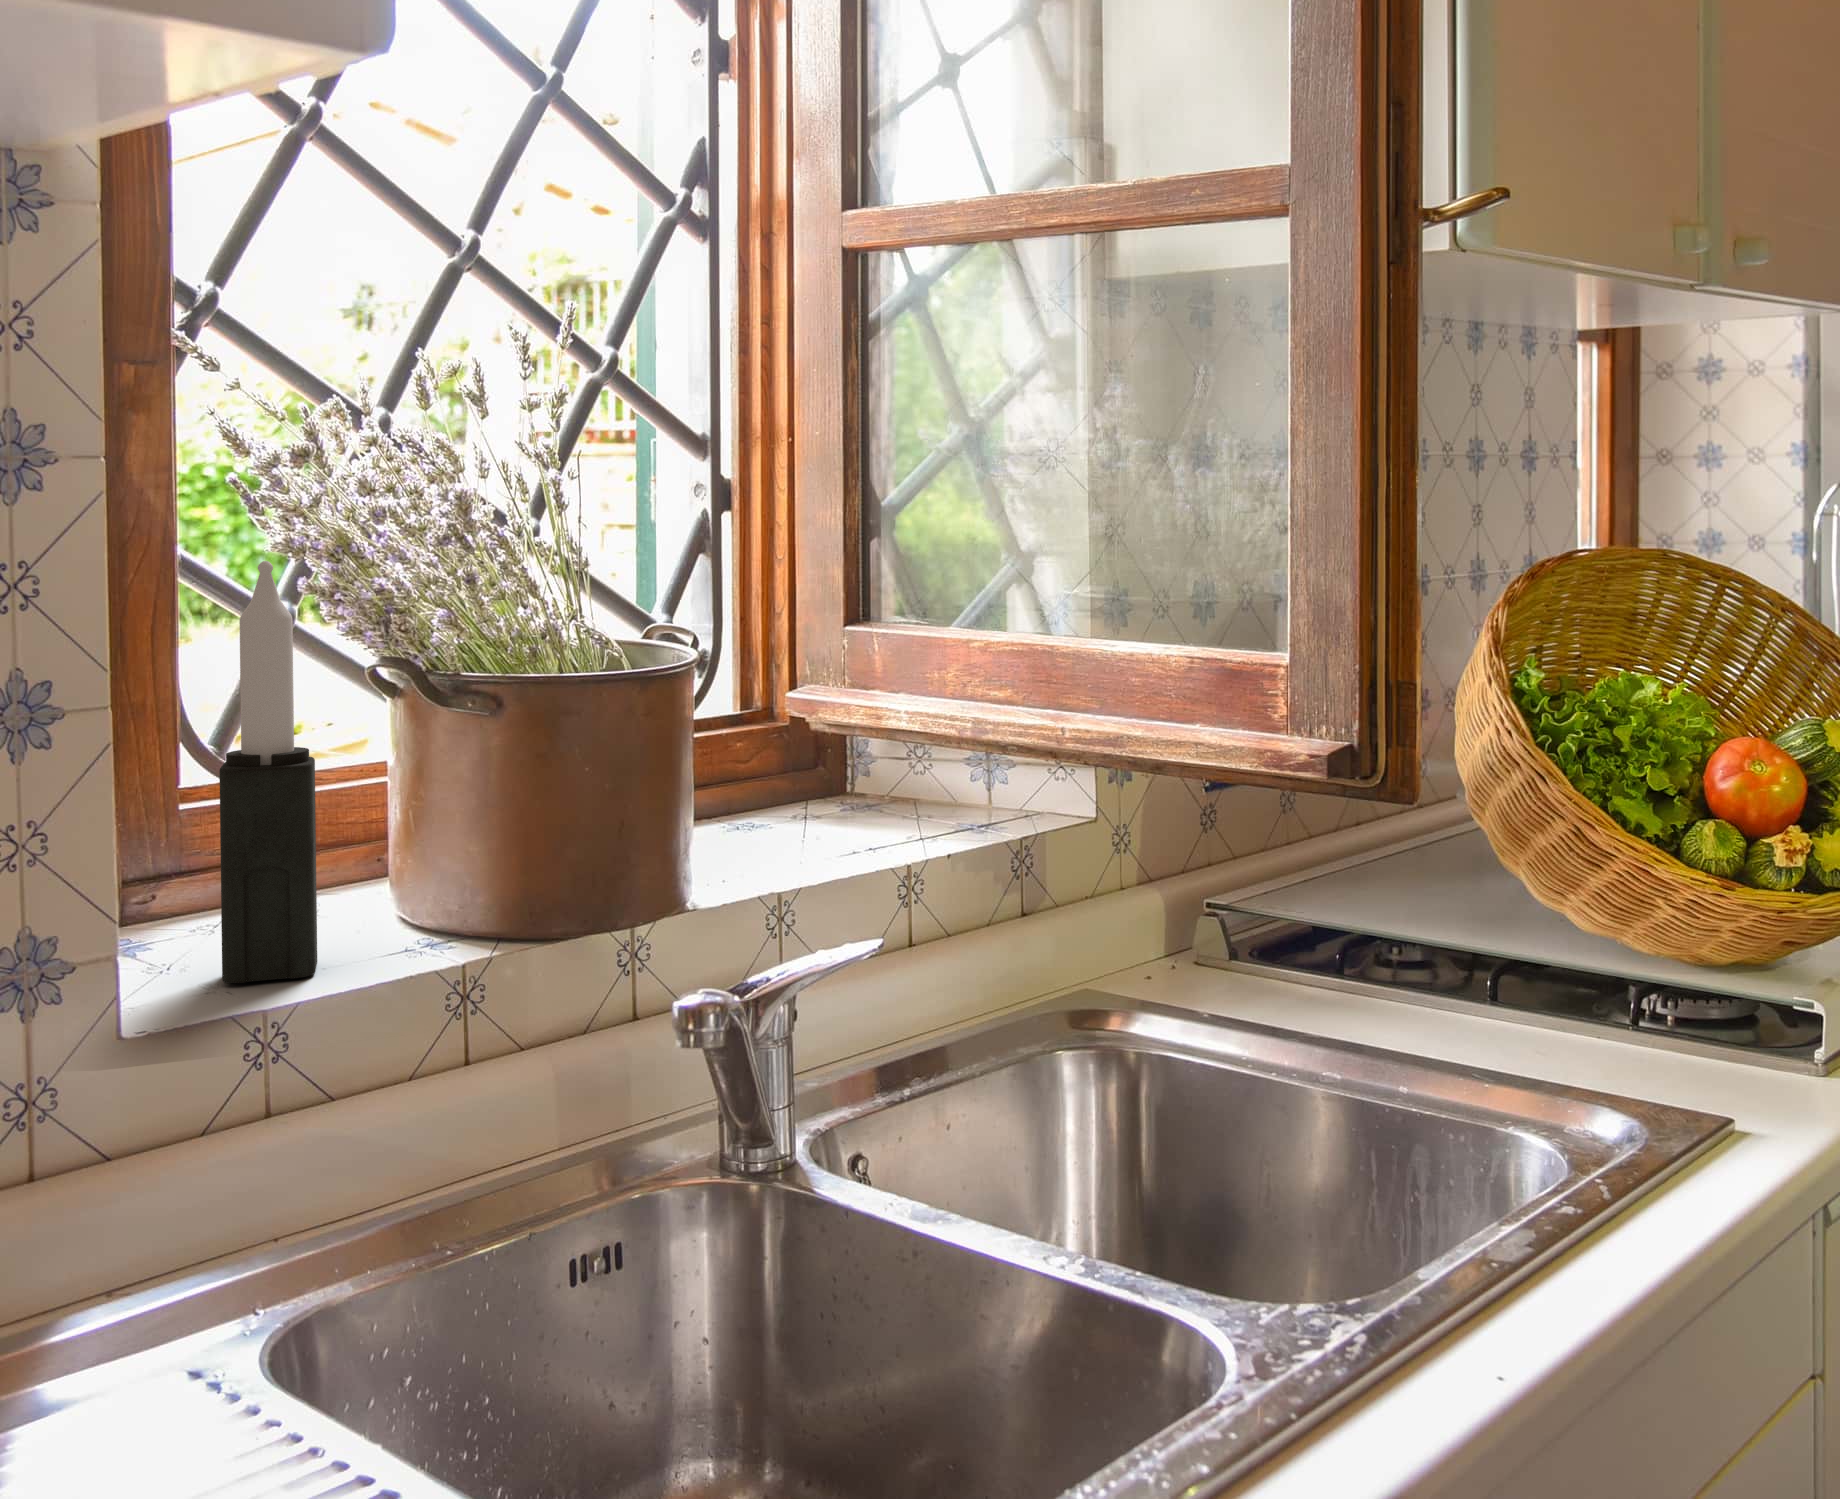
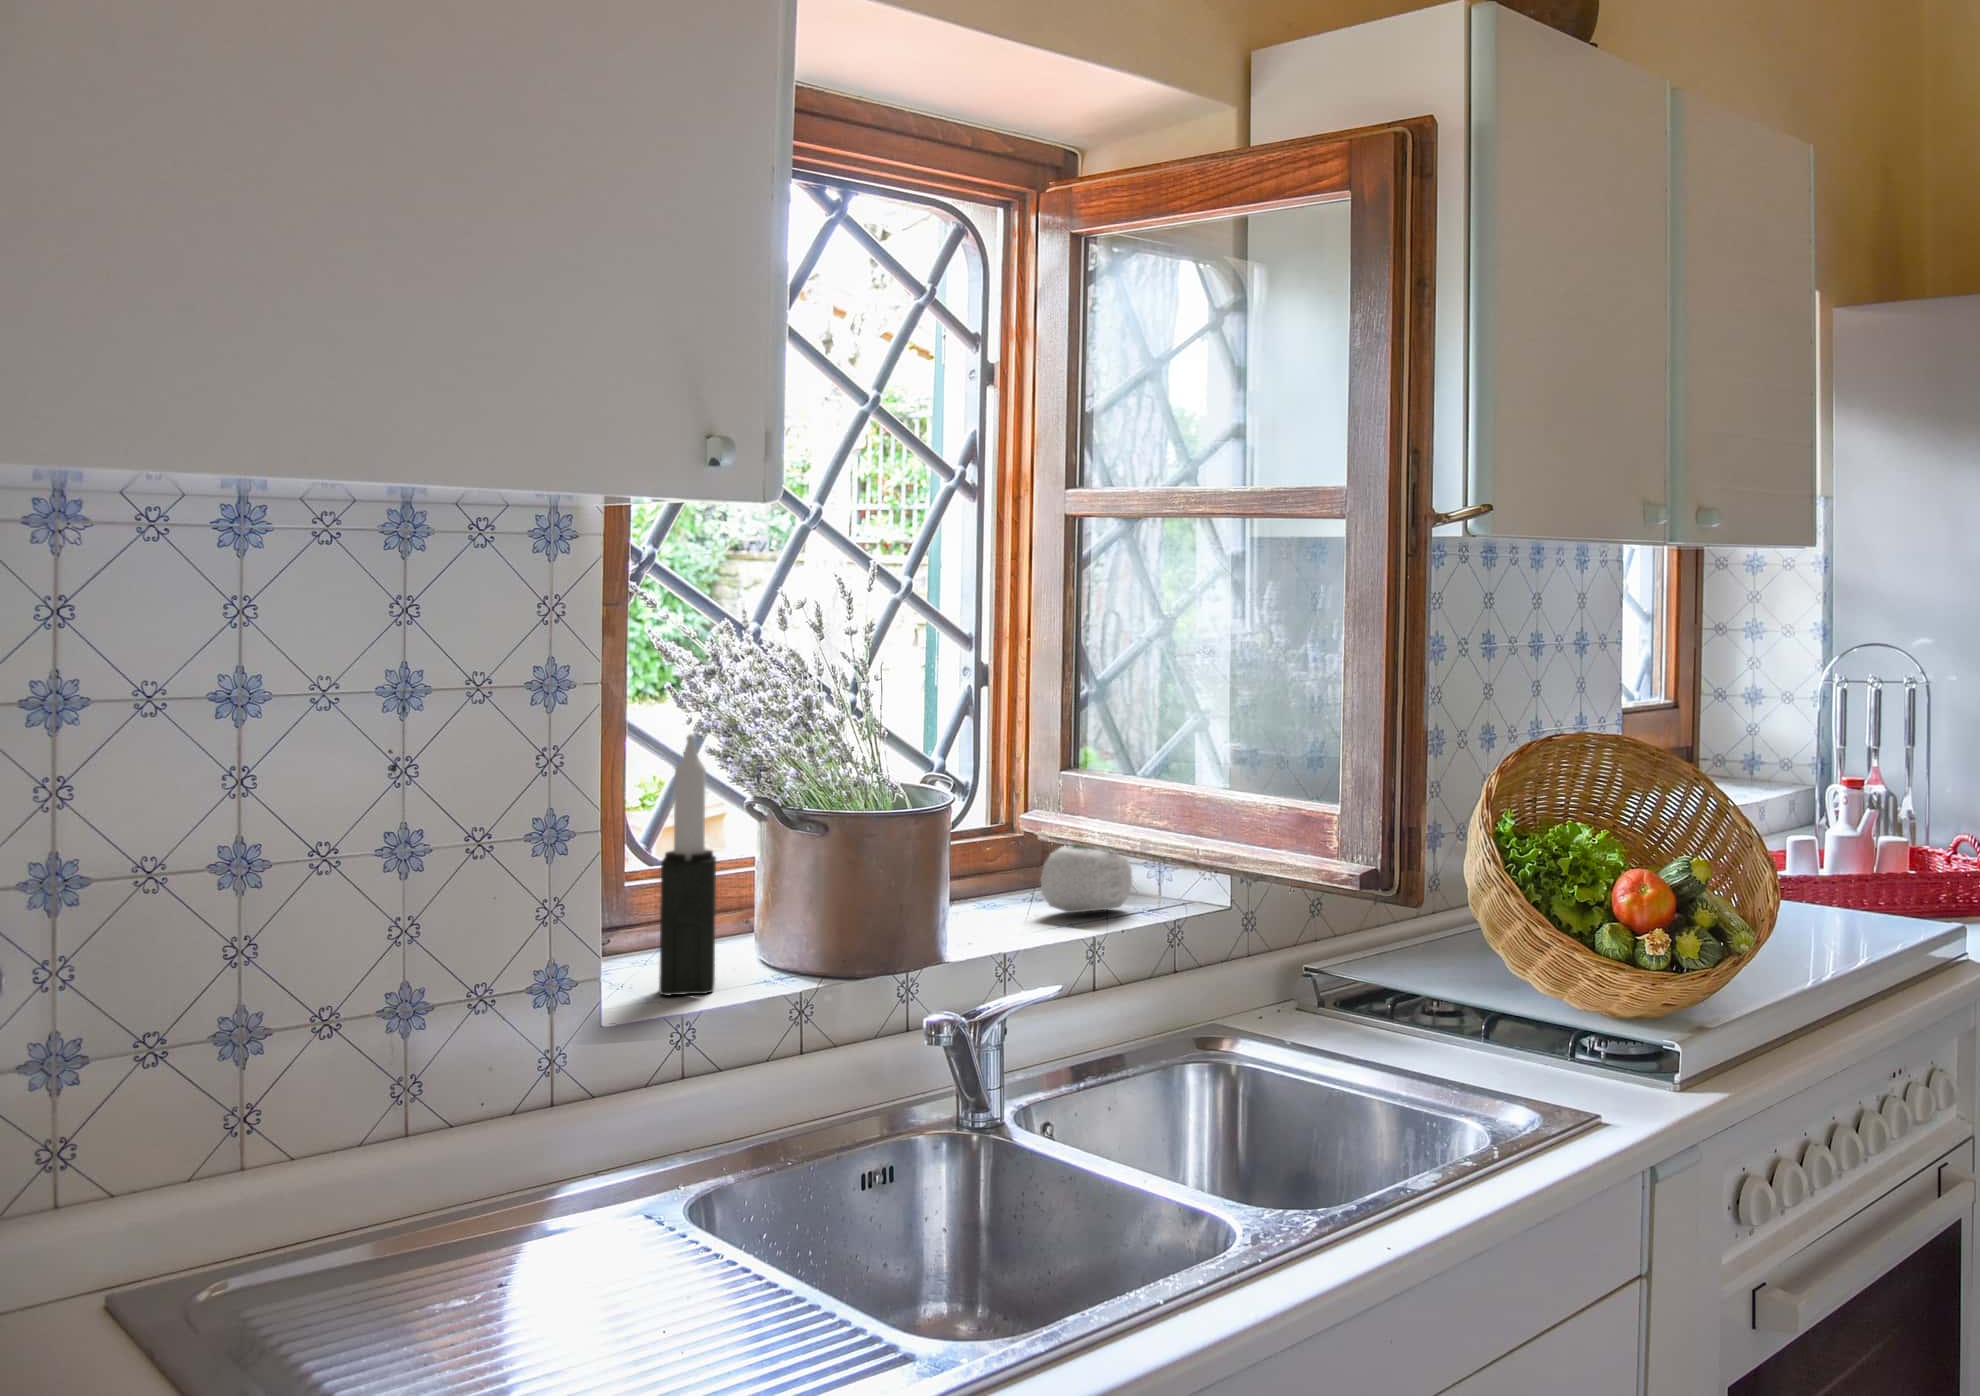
succulent planter: none [822,696,957,833] -> present [1041,845,1132,913]

